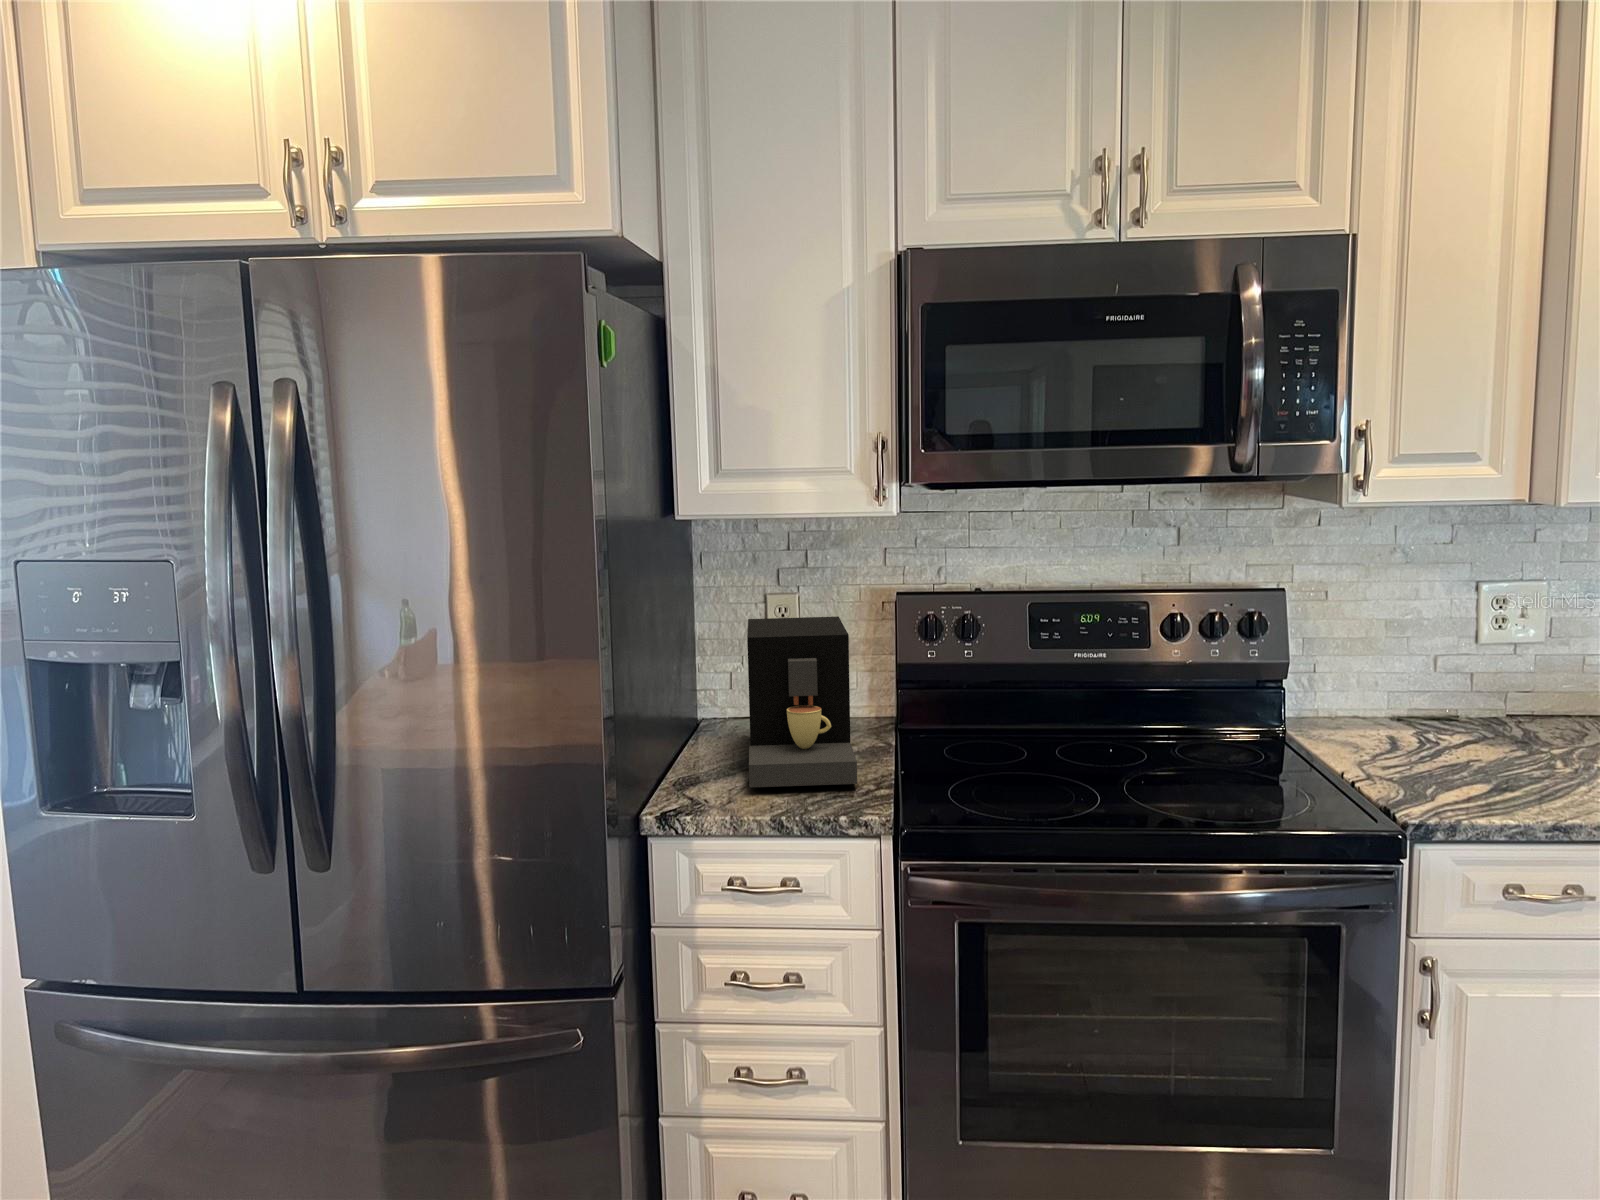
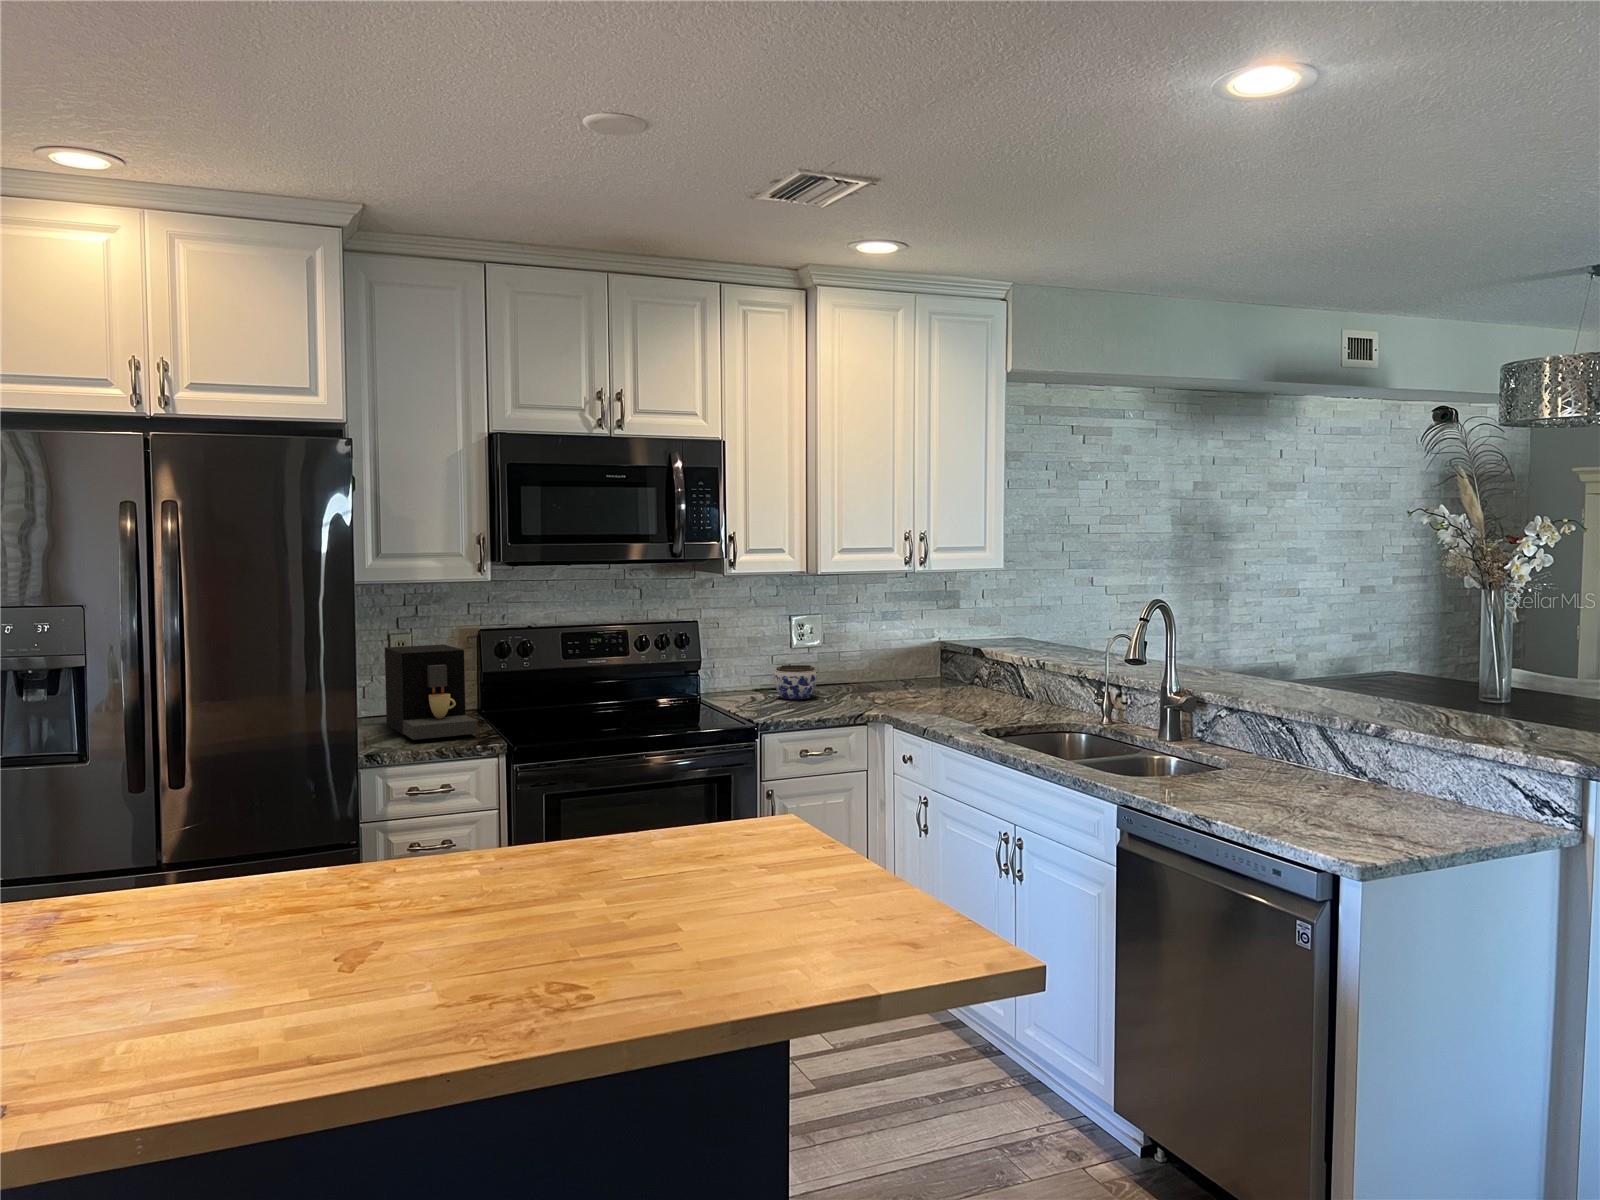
jar: none [1439,678,1538,750] -> present [774,665,817,699]

